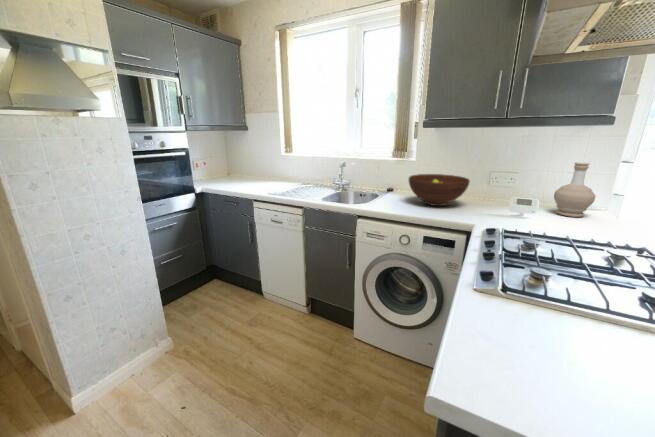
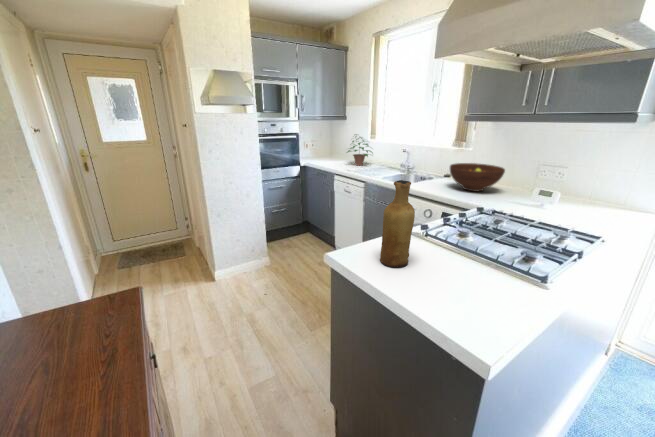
potted plant: none [258,147,295,187] -> present [348,137,372,166]
bottle: present [554,162,596,217] -> none [584,161,627,214]
vase: none [507,217,601,389] -> present [380,180,415,268]

